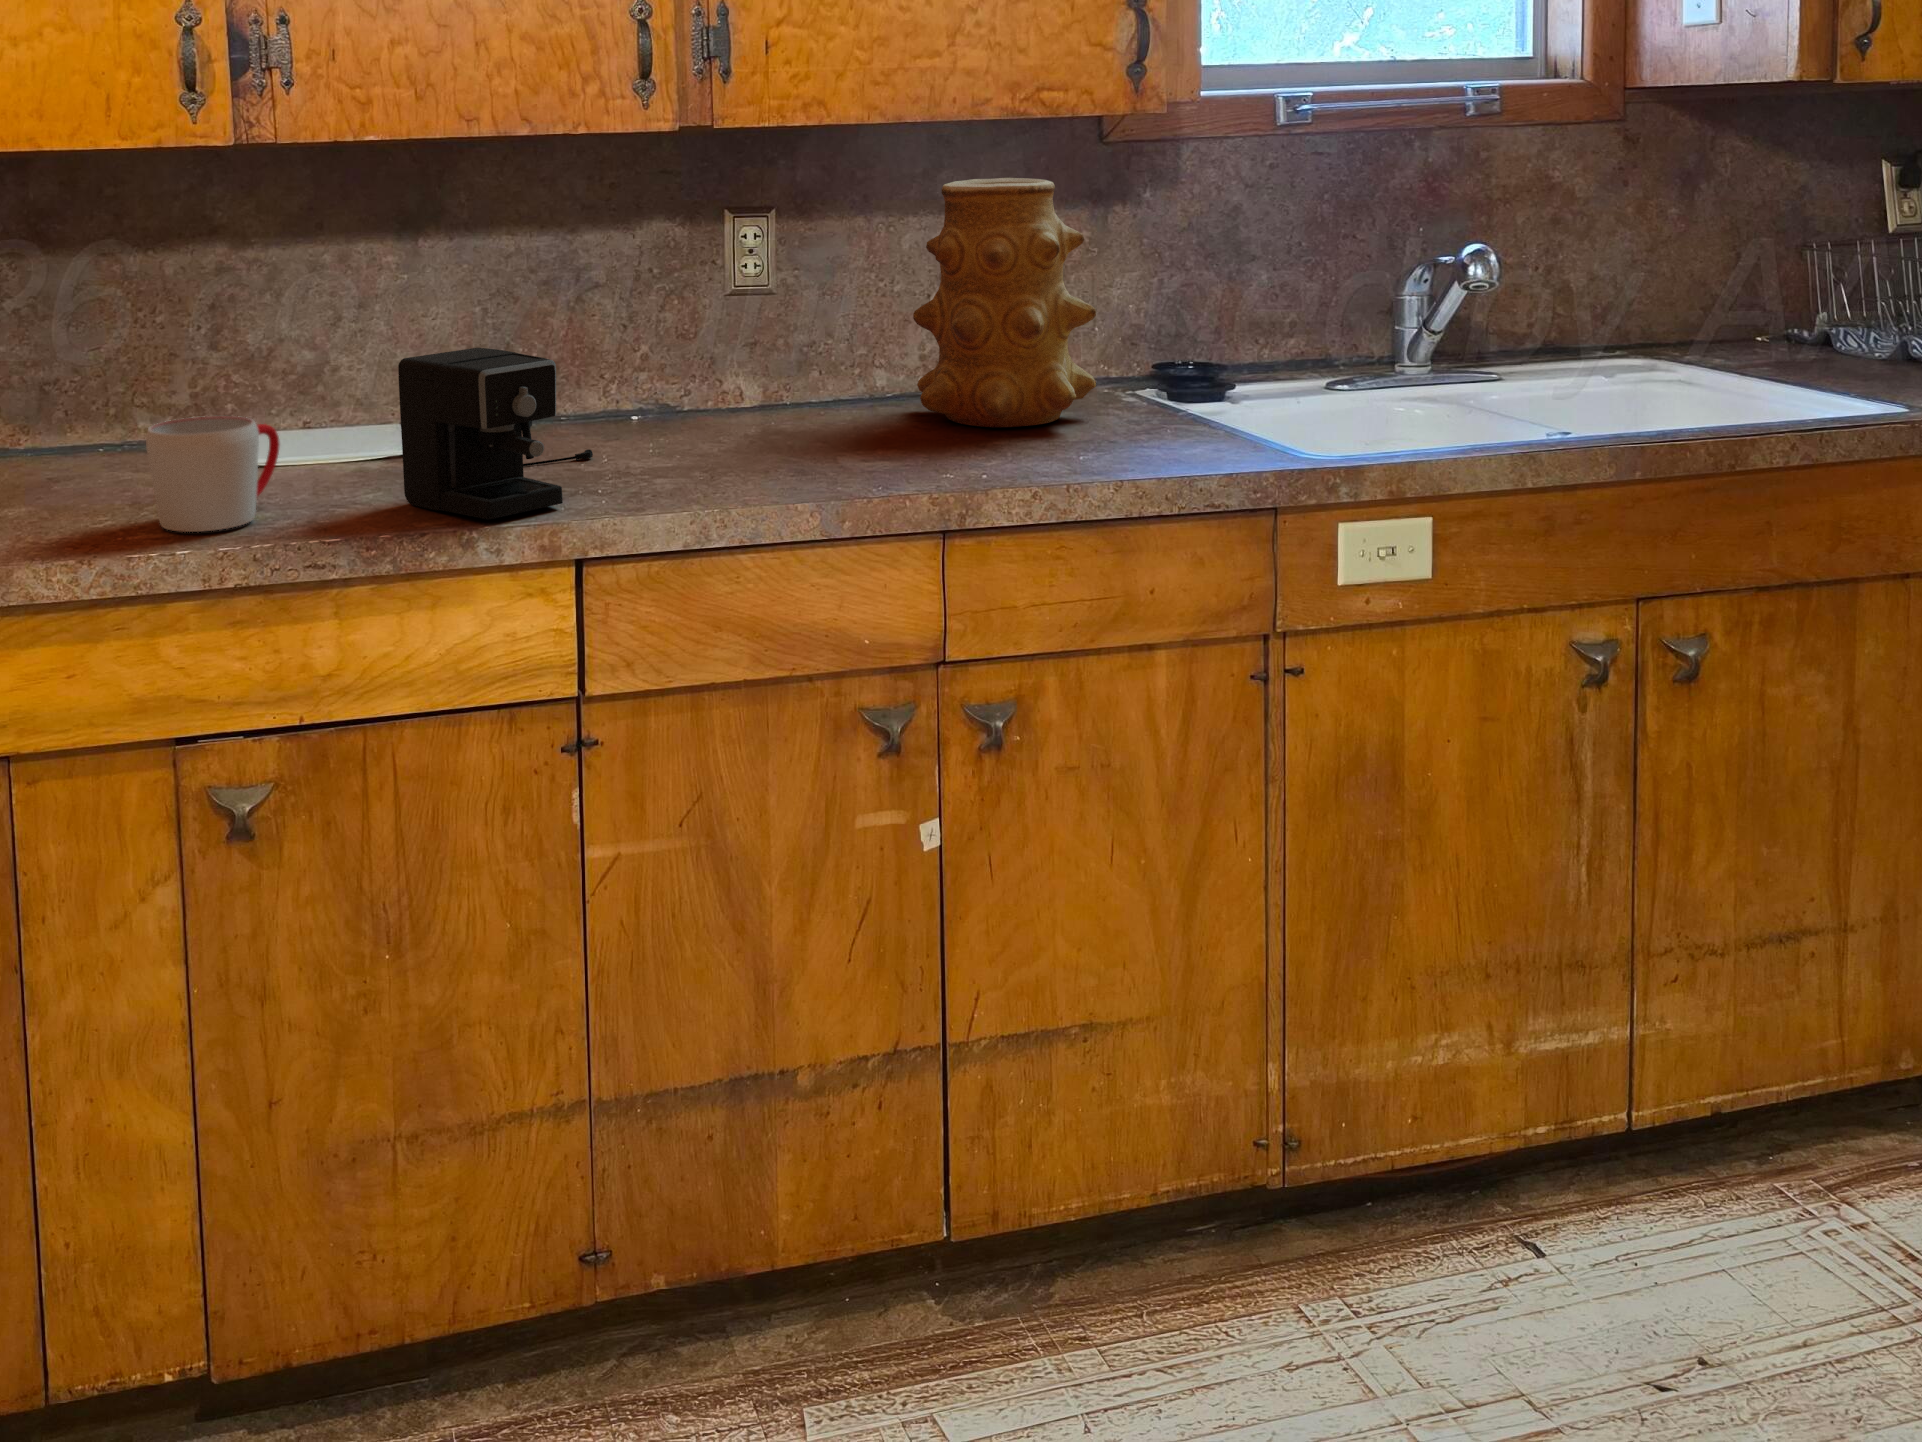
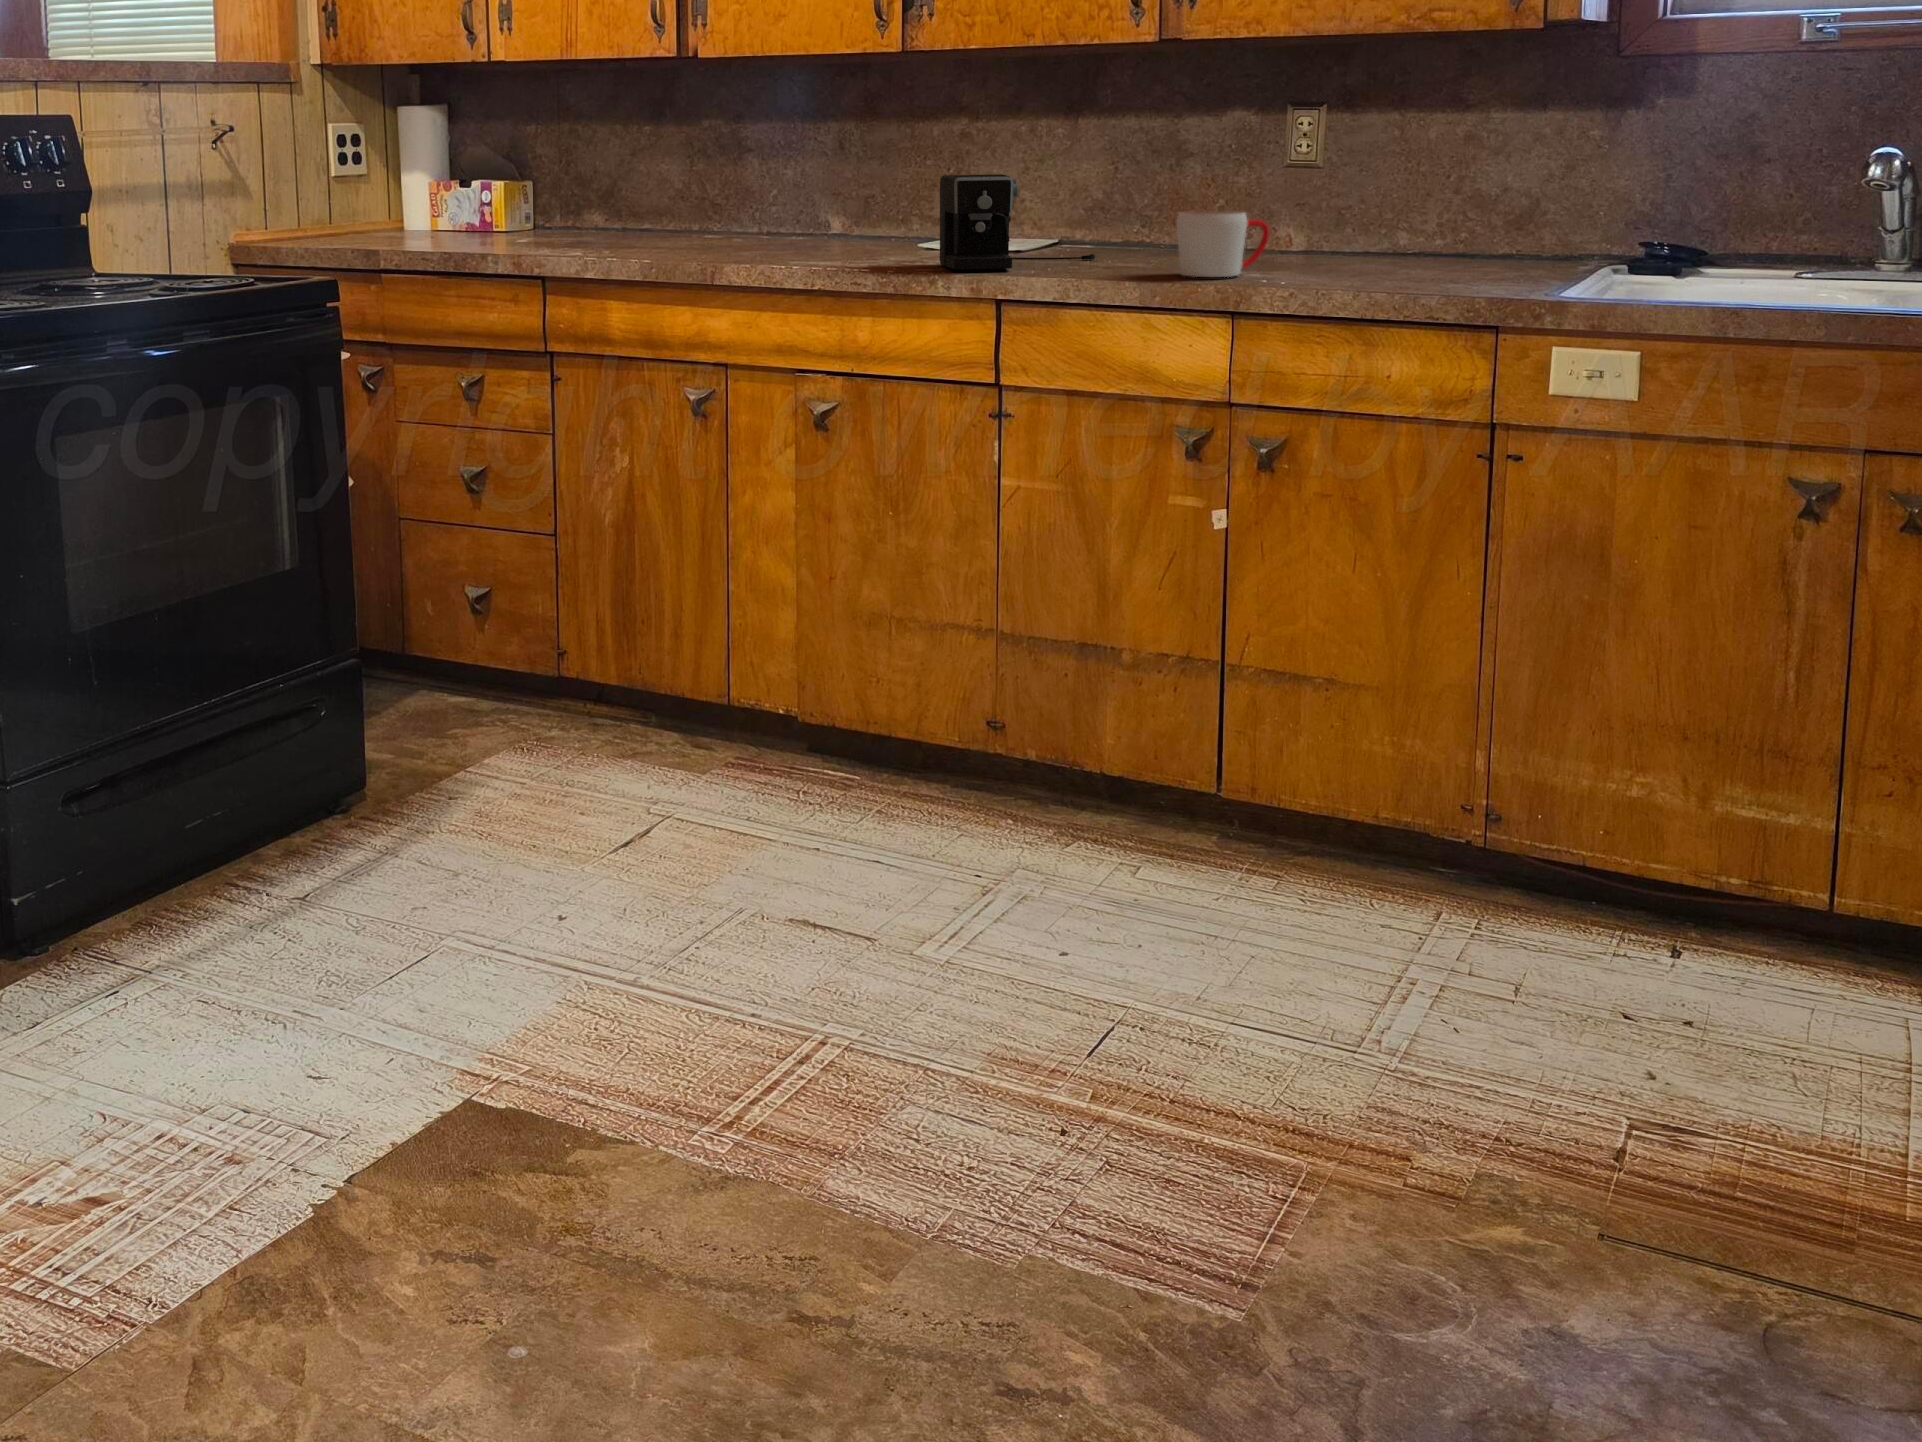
vase: present [913,178,1096,427] -> none [1350,81,1509,268]
mug: present [146,416,279,532] -> present [1177,211,1269,277]

